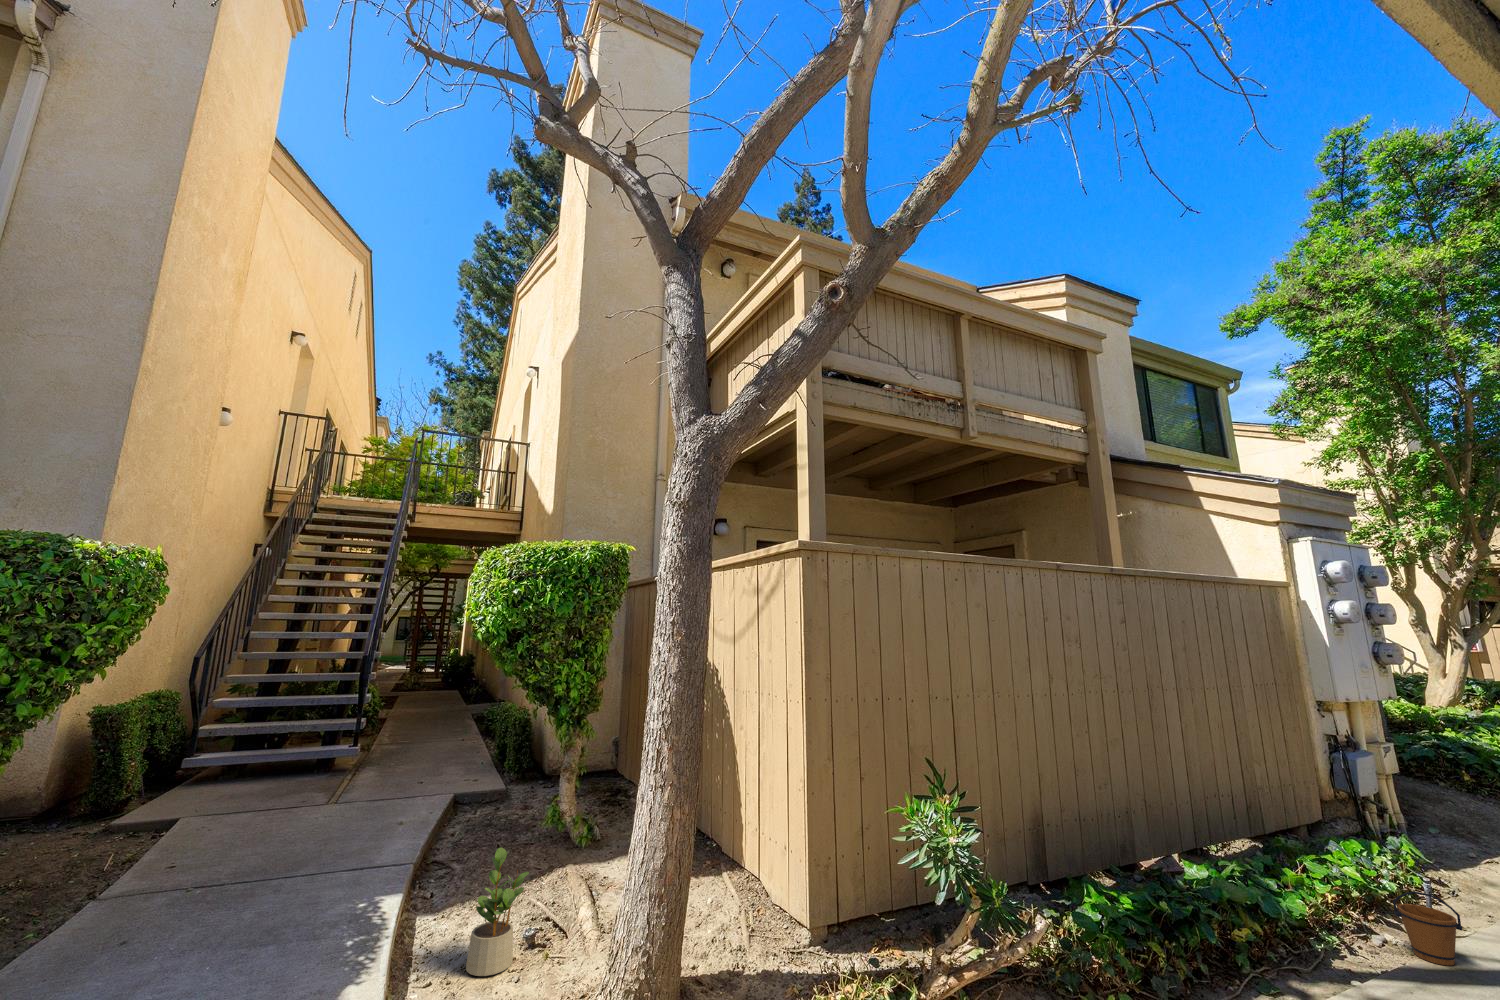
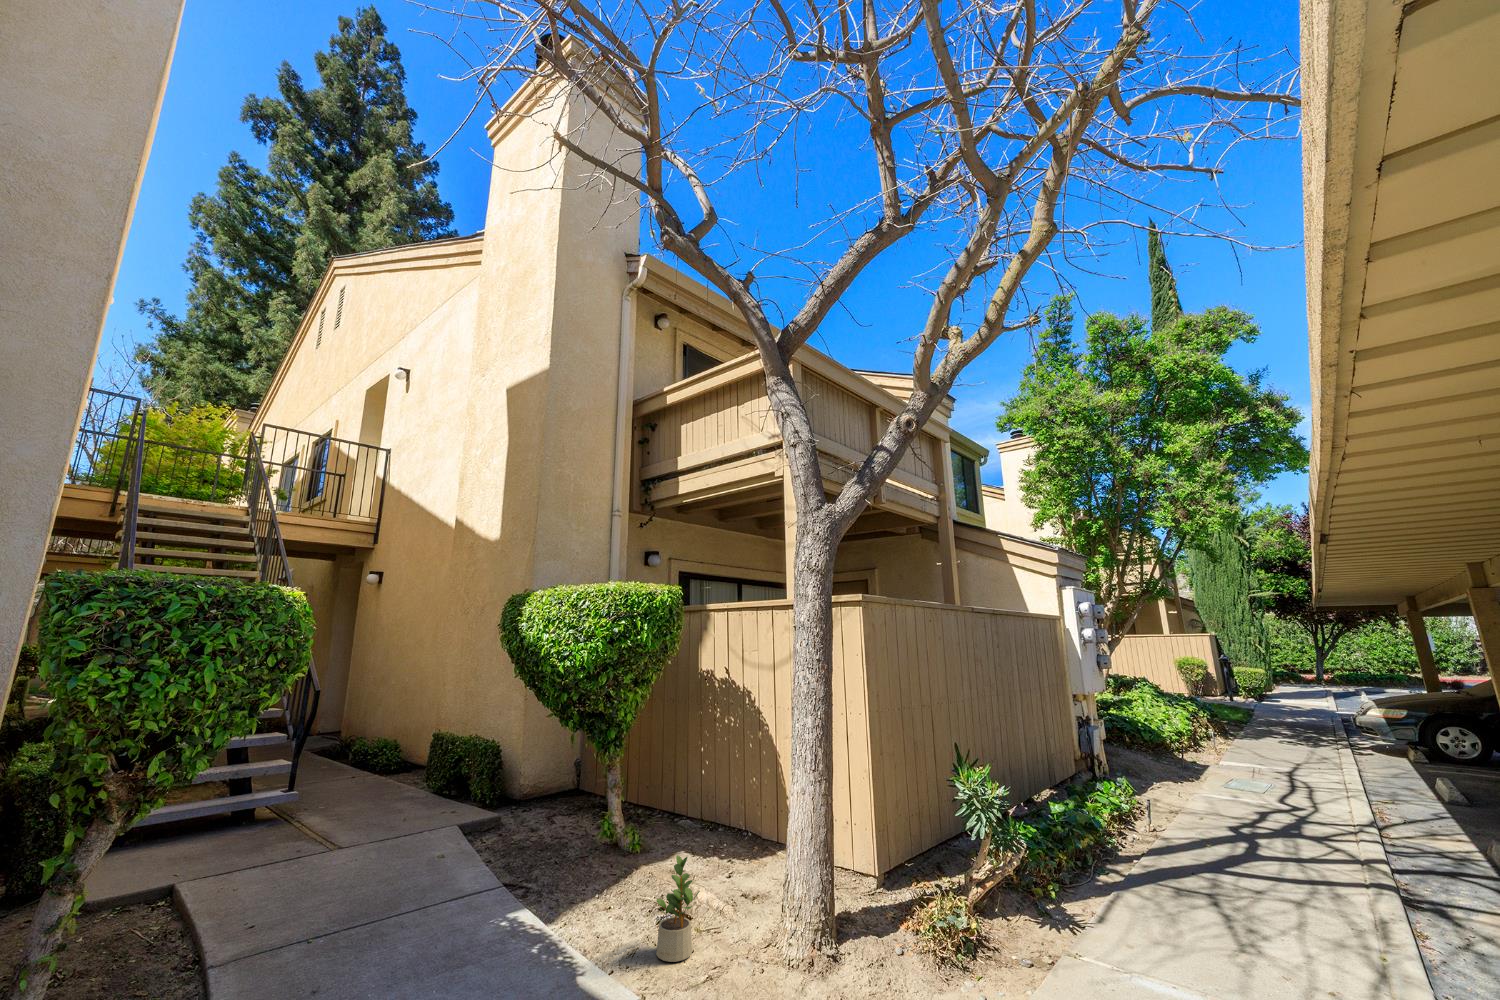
bucket: present [1393,892,1462,966] -> none [1141,799,1172,837]

